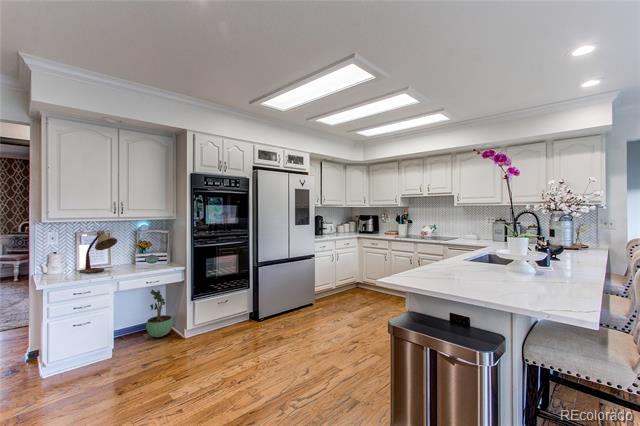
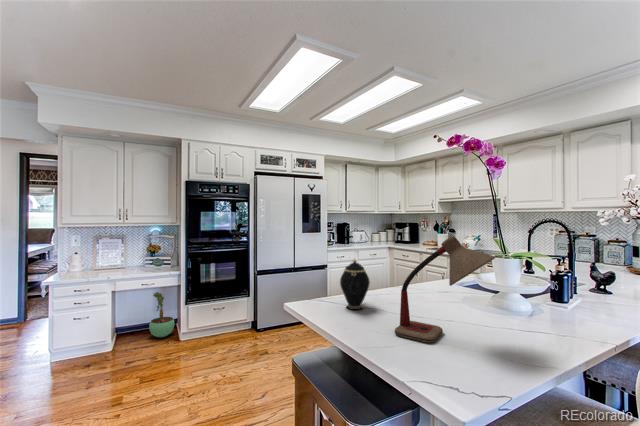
desk lamp: present [79,230,117,273] -> present [395,236,495,343]
teapot: none [417,239,442,280] -> present [340,259,370,310]

